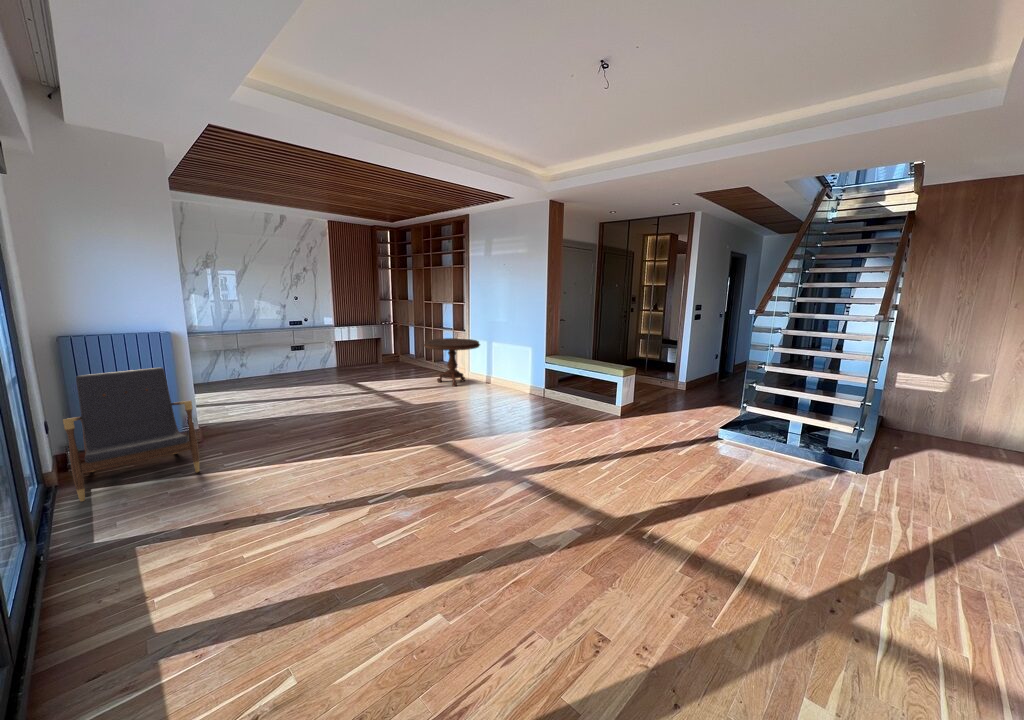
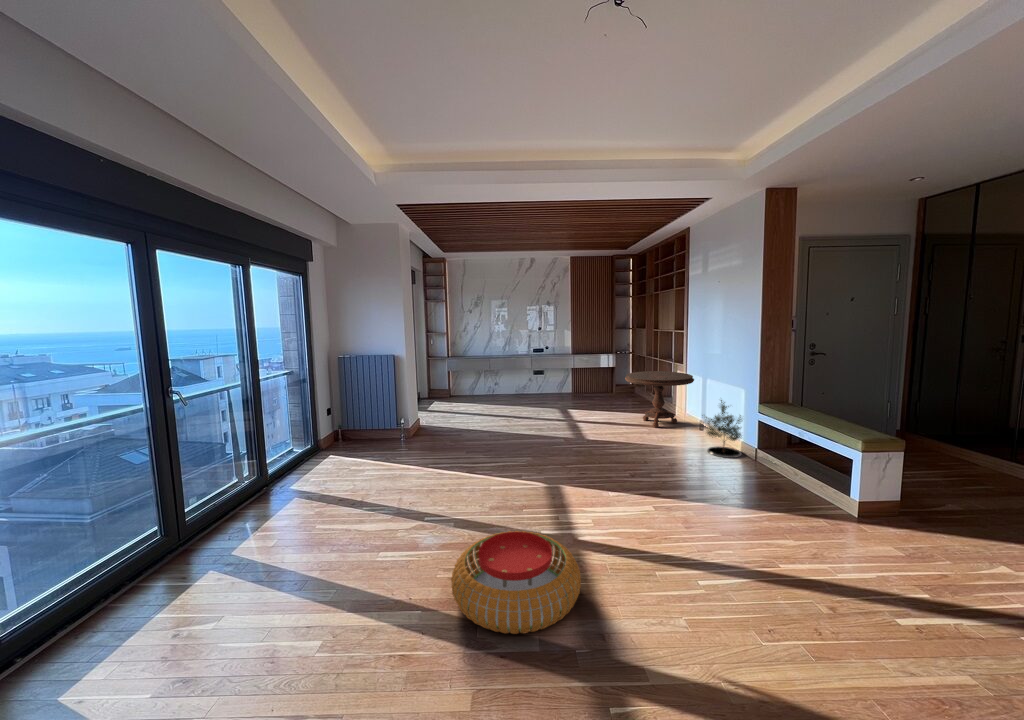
potted tree: none [506,354,535,399] -> present [705,400,742,458]
lounge chair: present [63,367,200,502] -> none [313,380,388,462]
pouf: none [474,469,578,541] -> present [451,531,581,634]

